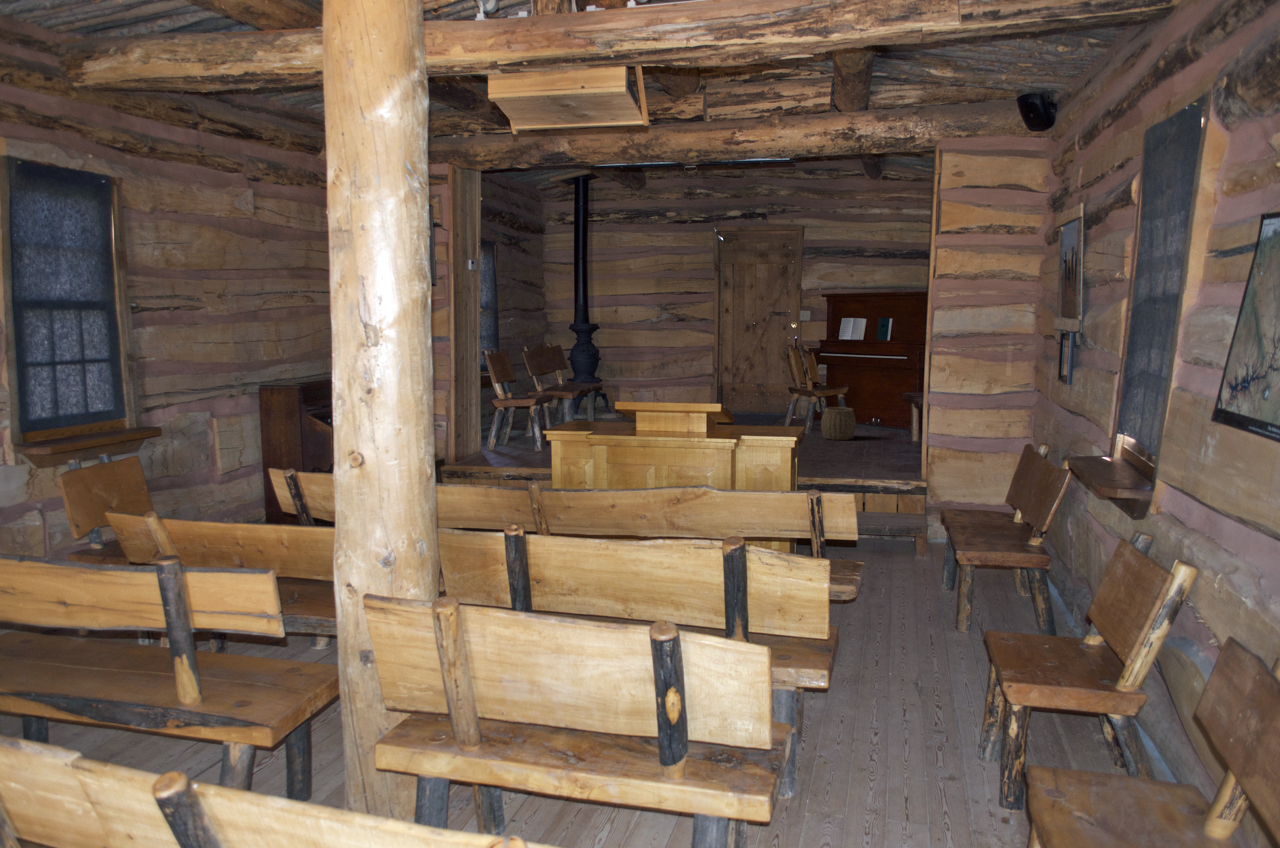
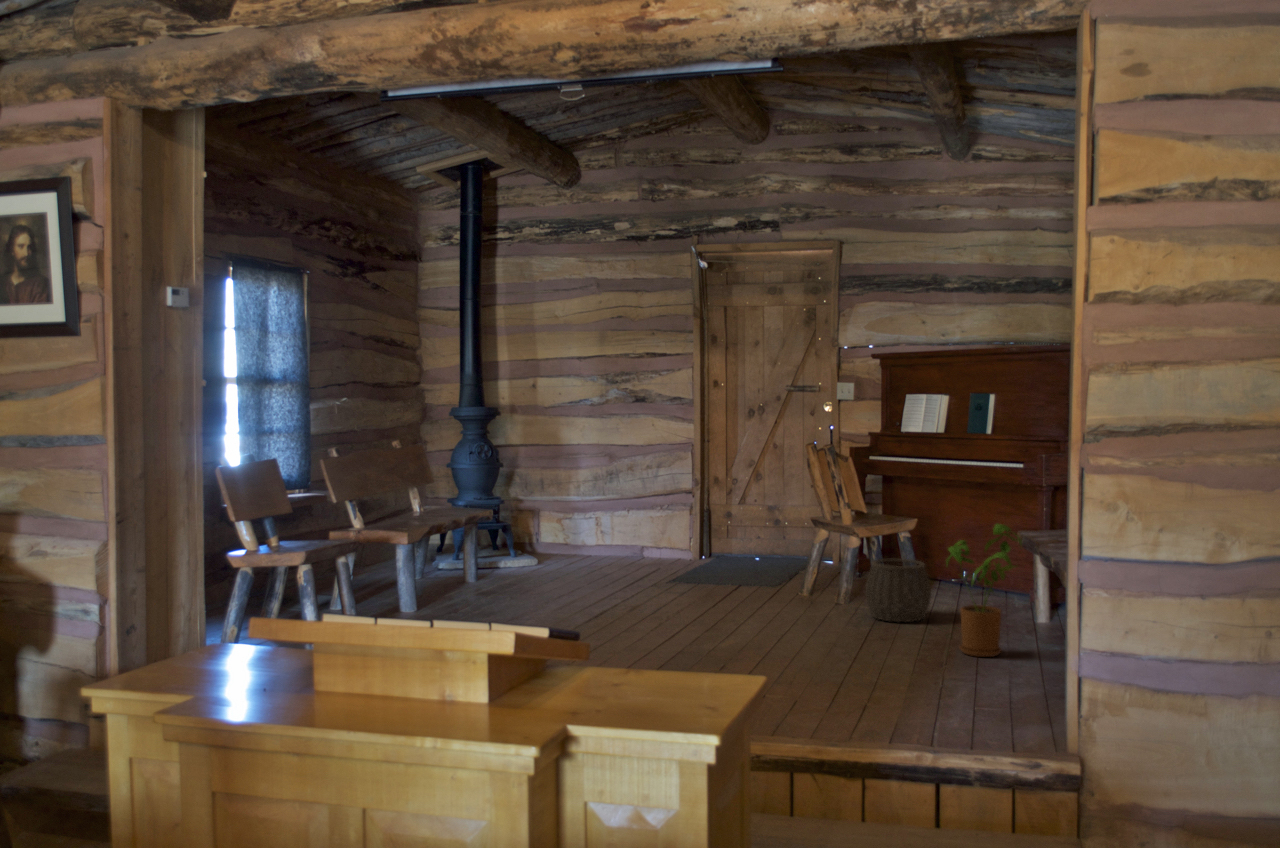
house plant: none [866,384,905,451] -> present [946,524,1022,657]

